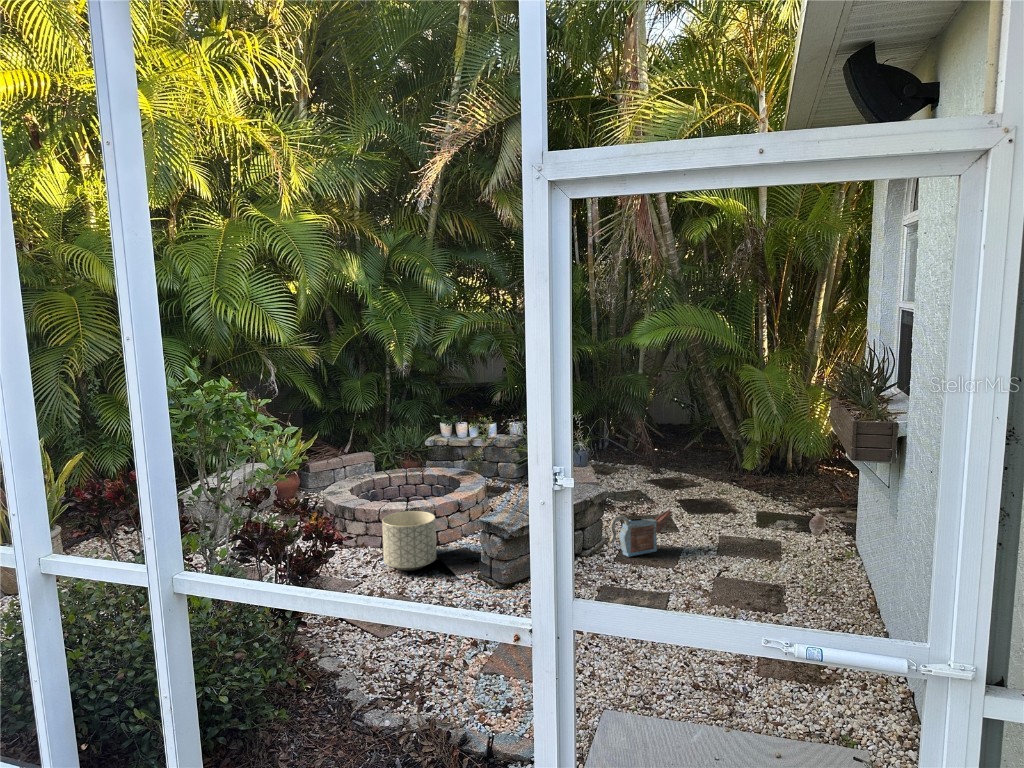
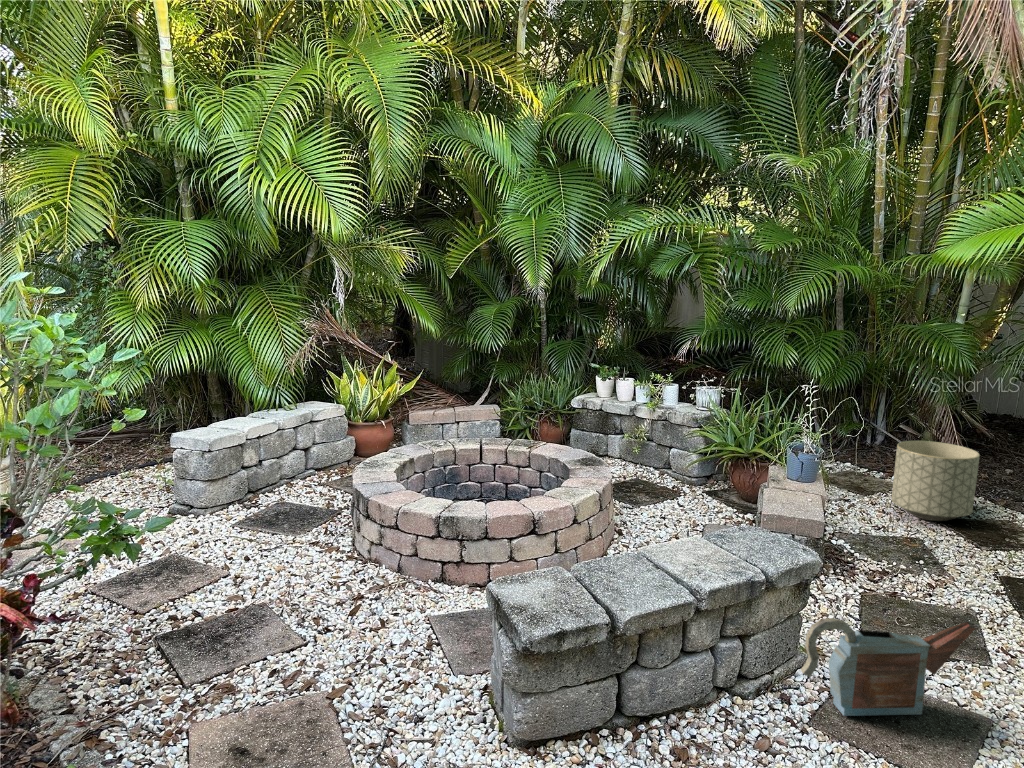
planter: present [382,511,436,571] -> present [891,441,979,521]

